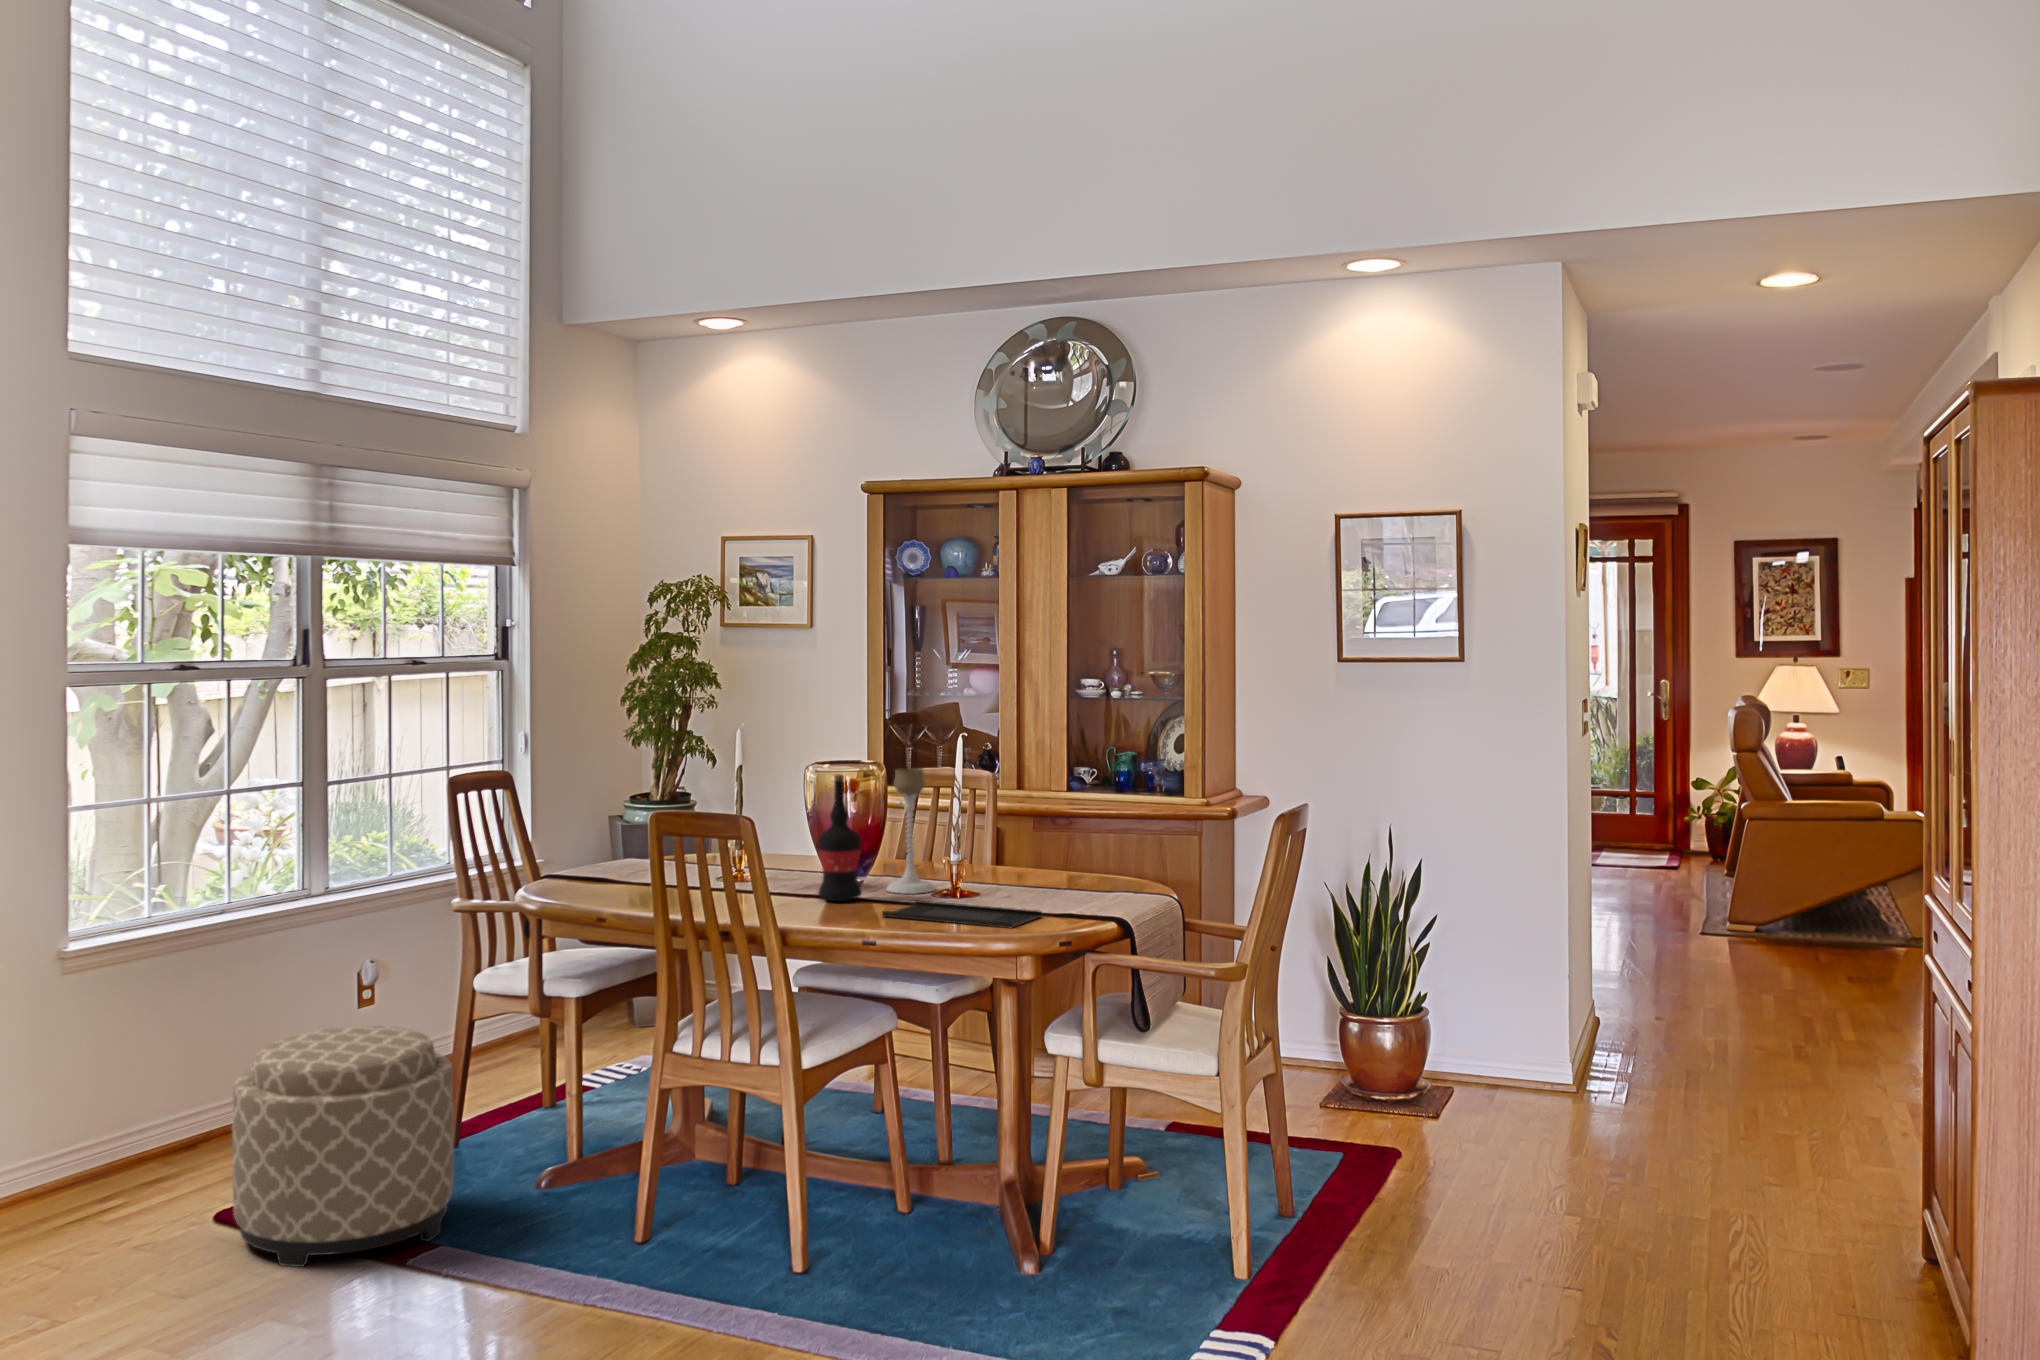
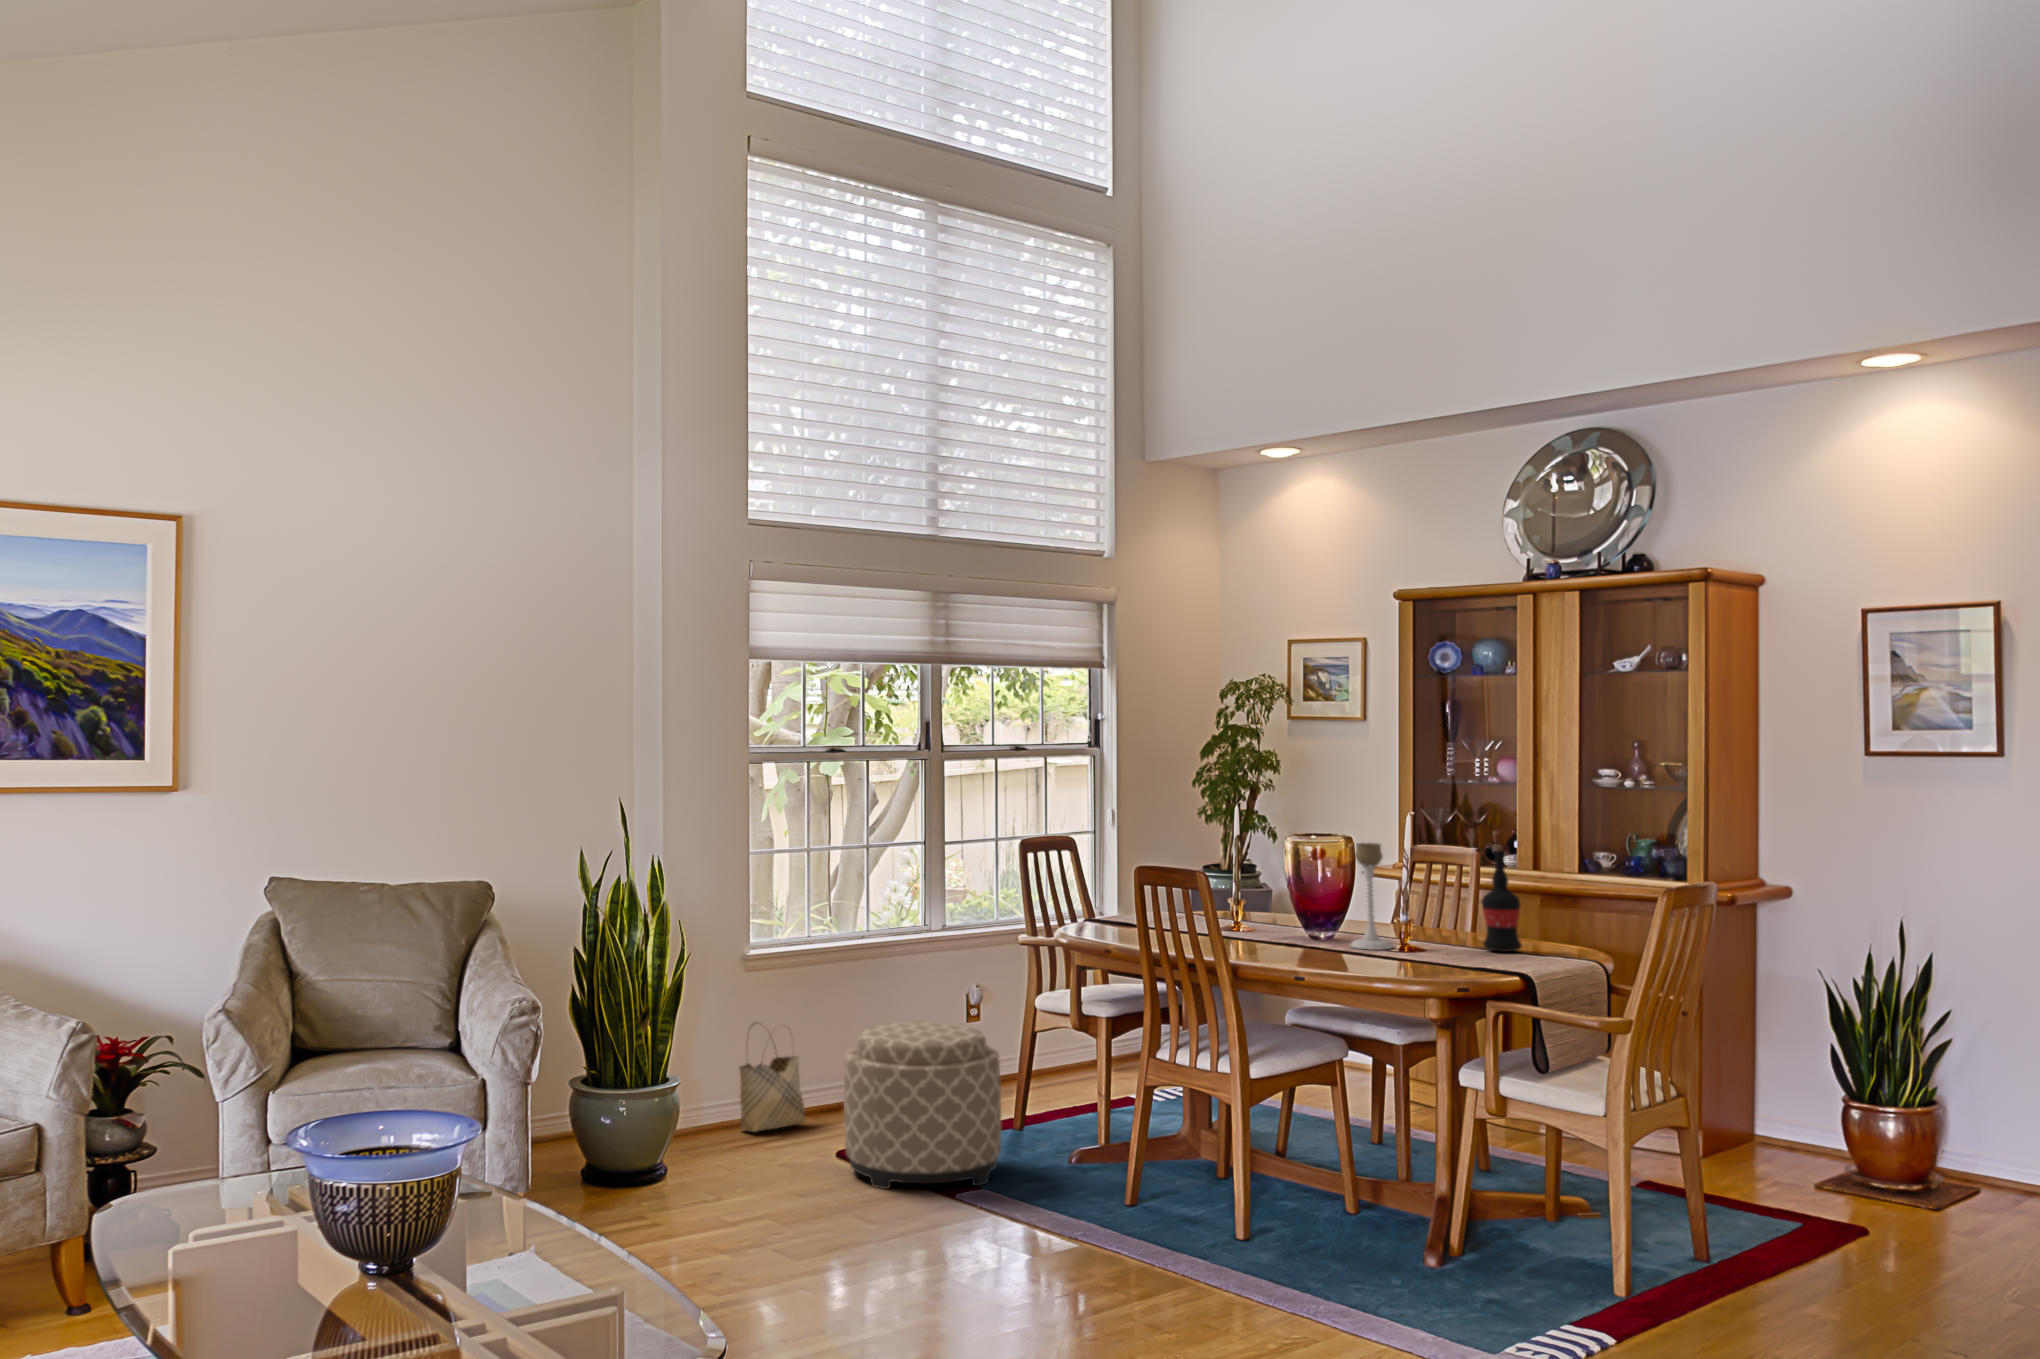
wine bottle: present [818,774,862,901] -> present [1482,846,1522,952]
tray: present [882,900,1042,928] -> none [1322,952,1458,977]
woven basket: none [55,1045,152,1200] -> present [739,1022,805,1132]

